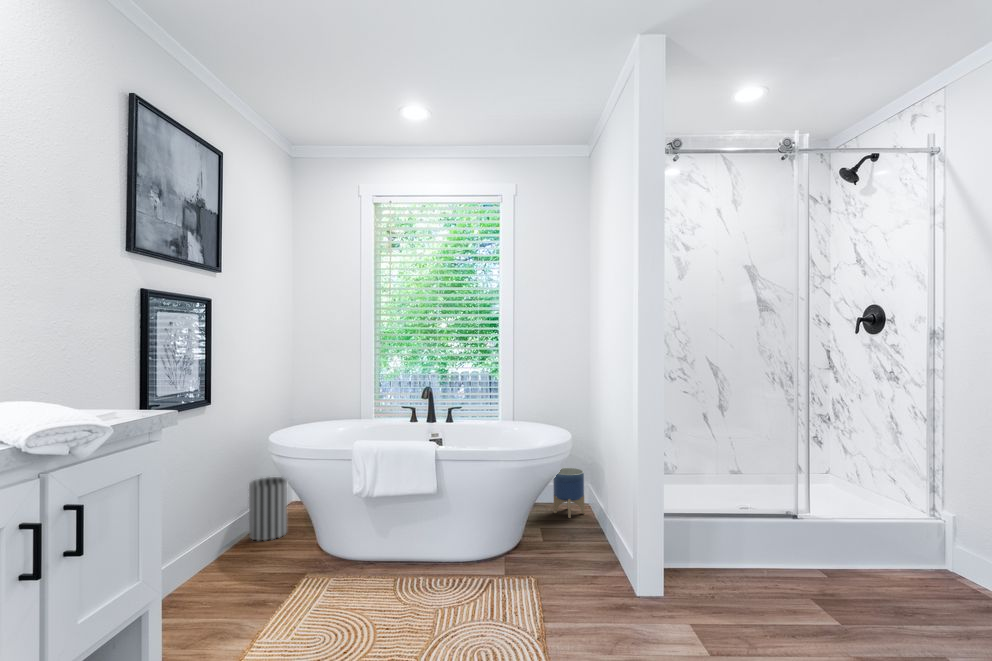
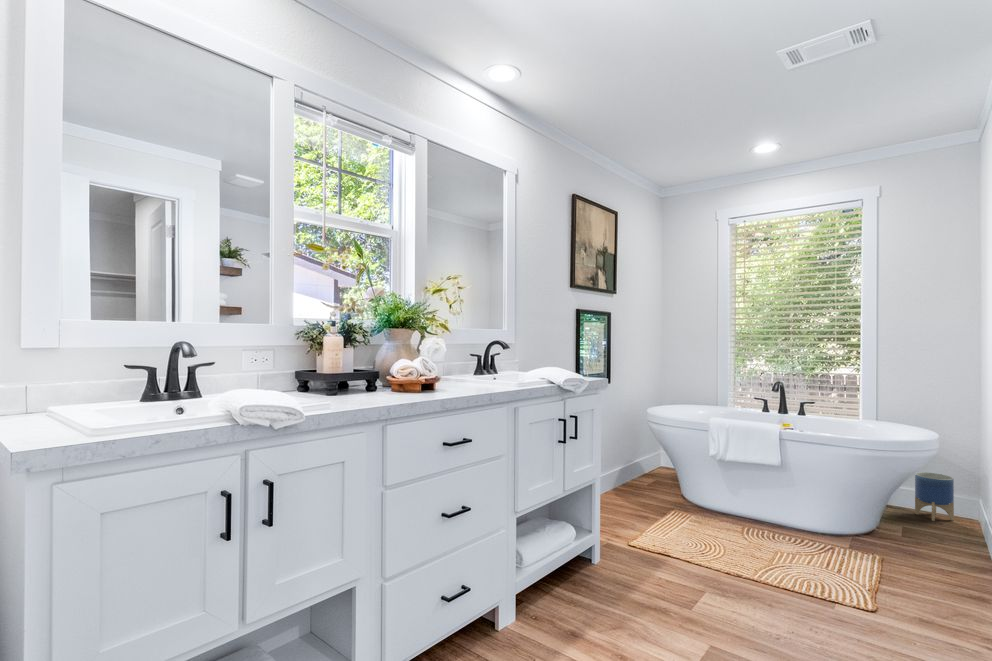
wastebasket: present [249,477,287,540] -> none [634,442,661,487]

